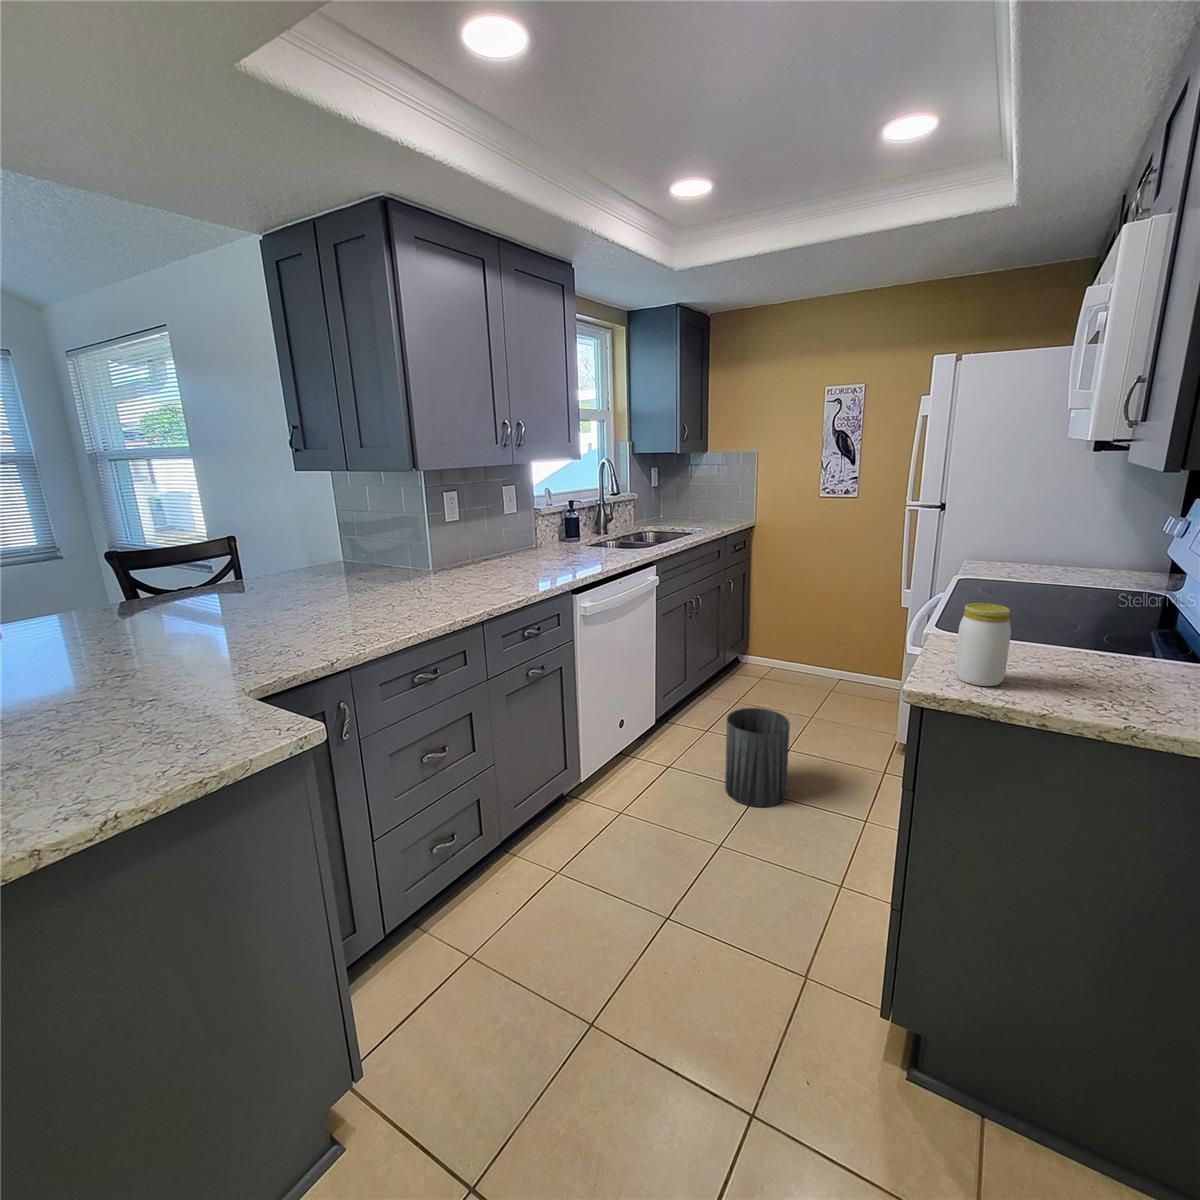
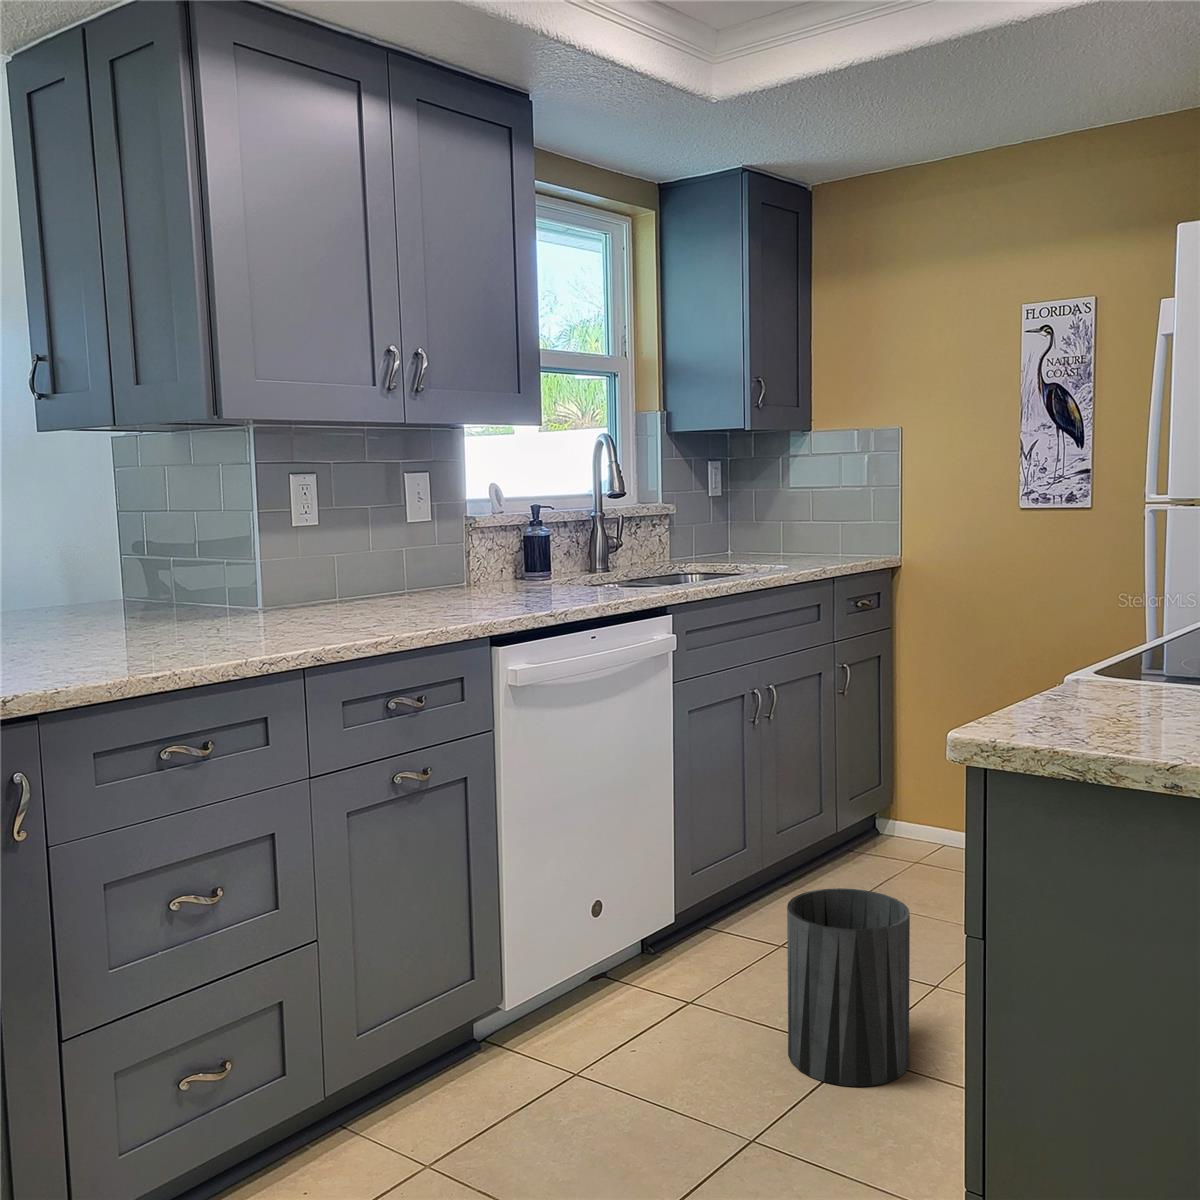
jar: present [954,603,1011,686] -> none [1050,579,1140,729]

